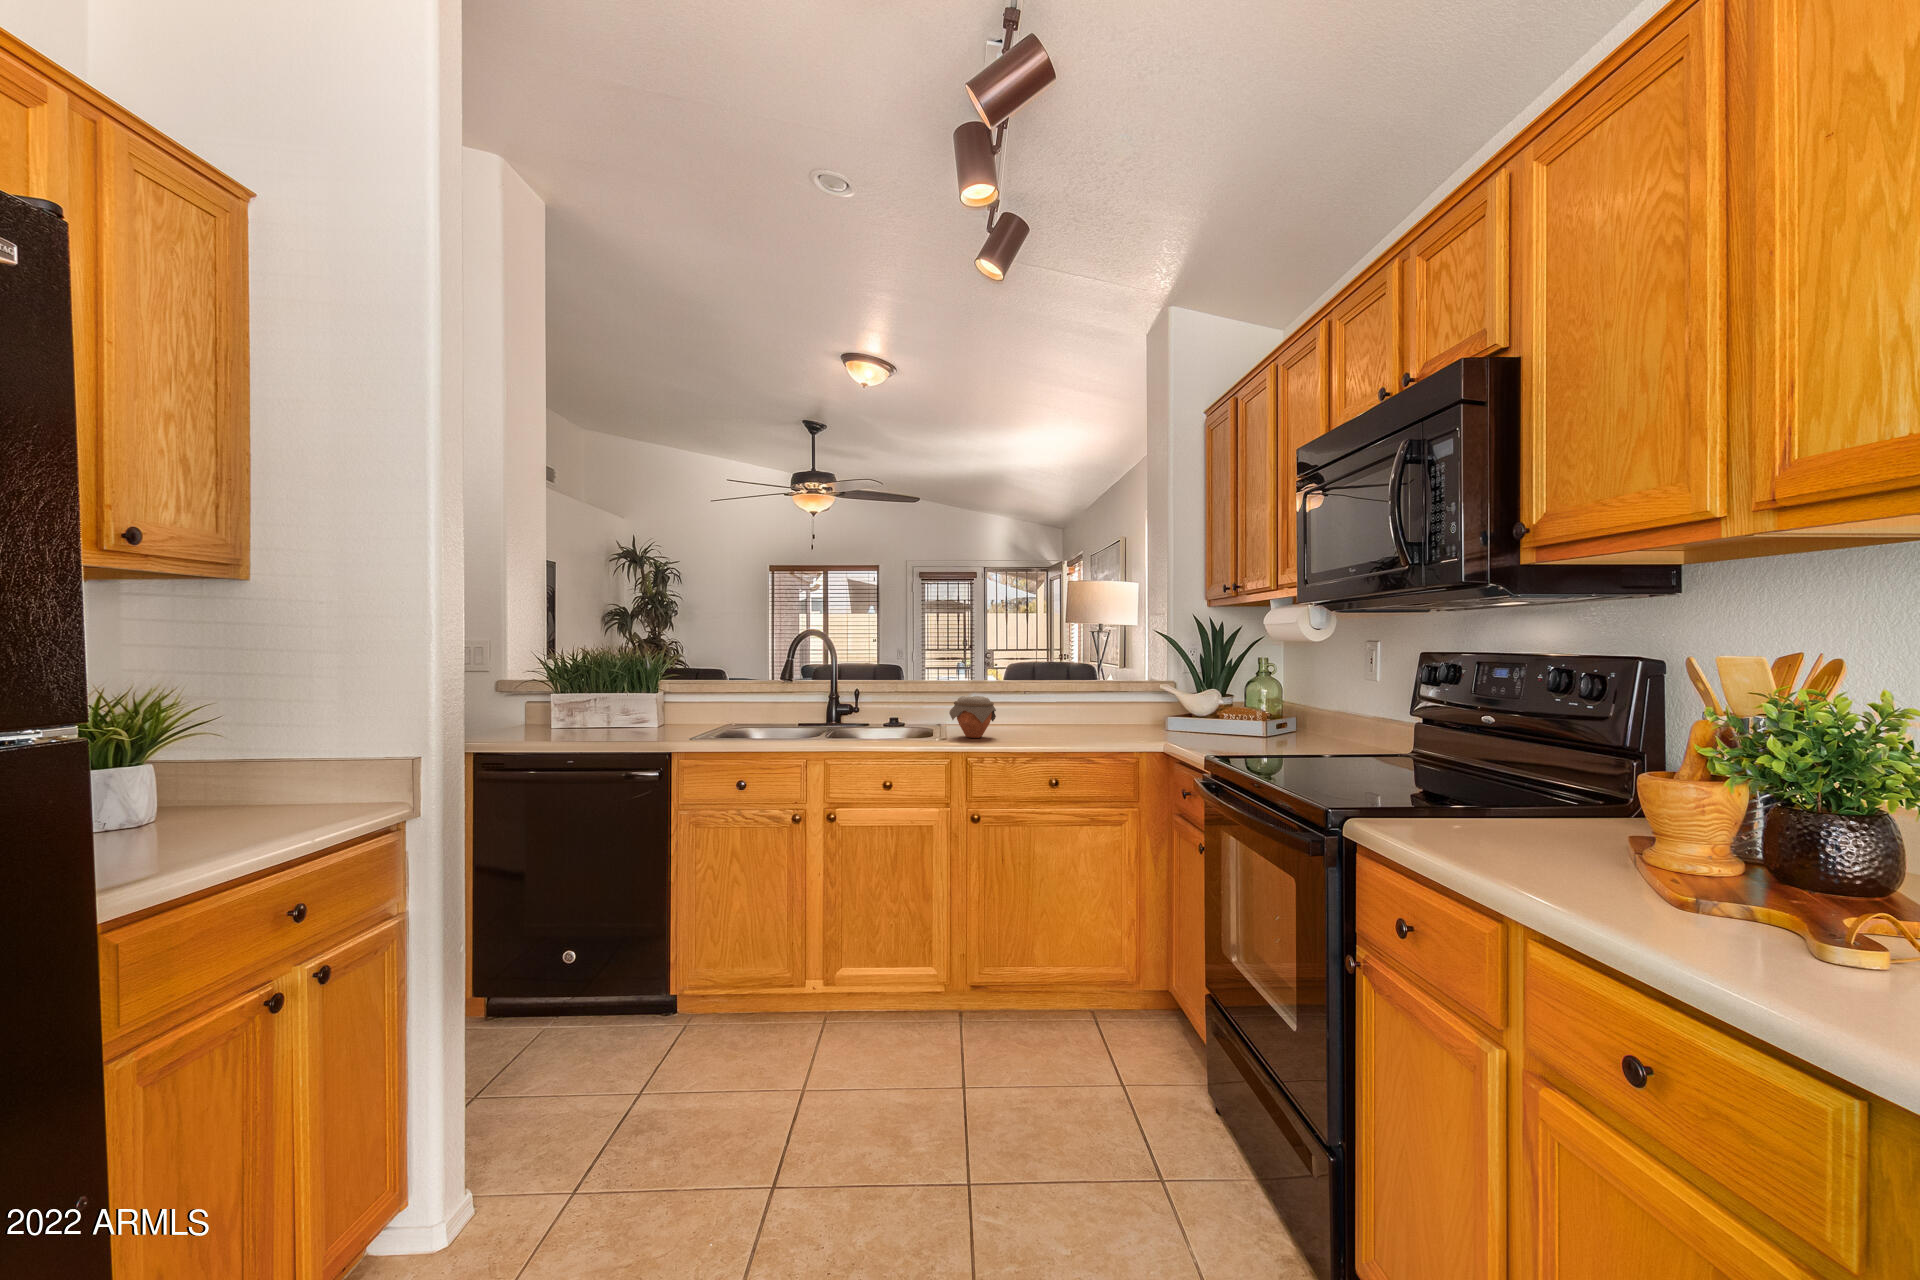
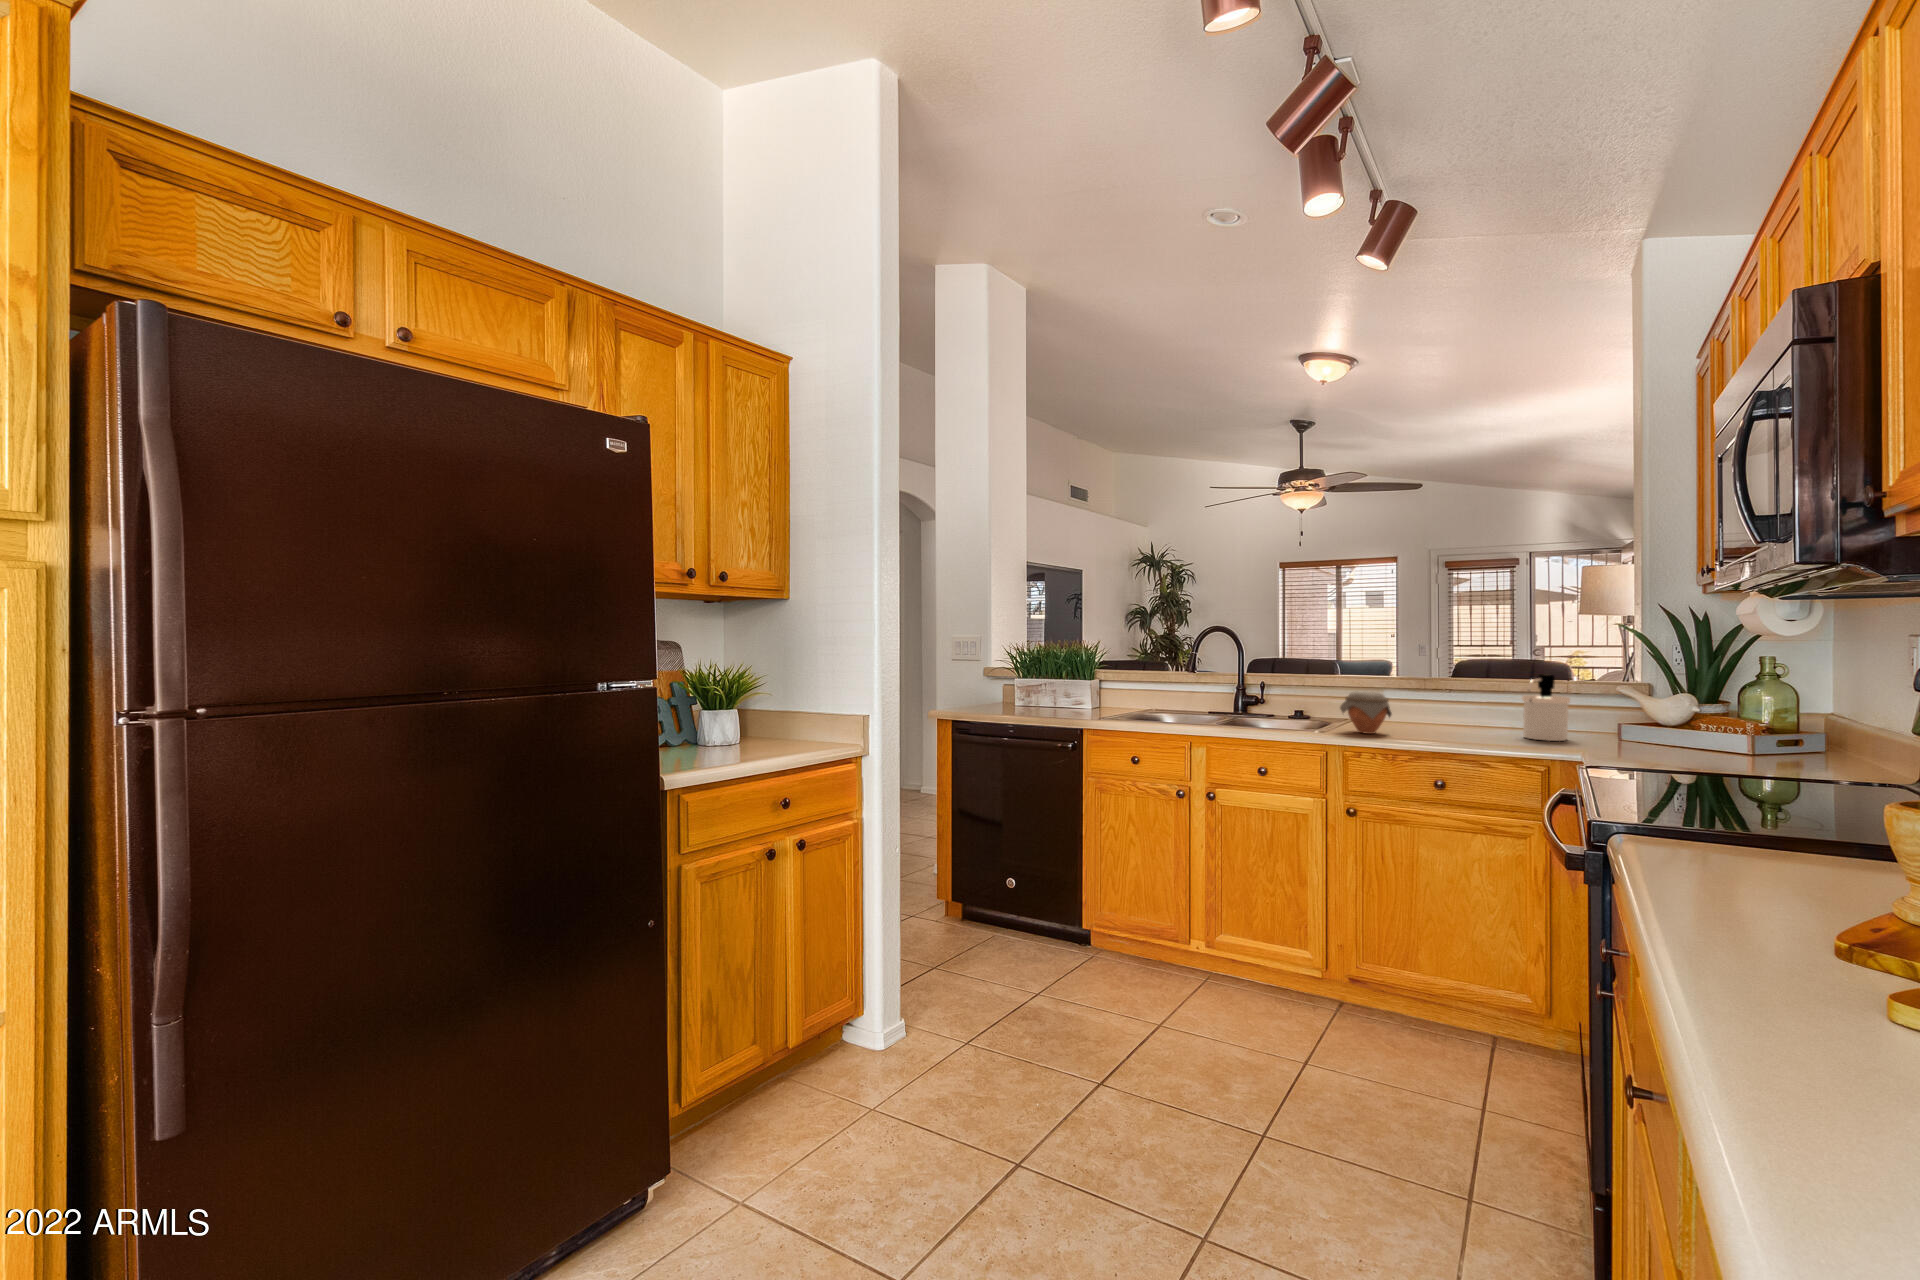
soap dispenser: none [1094,675,1129,734] -> present [1522,674,1570,741]

